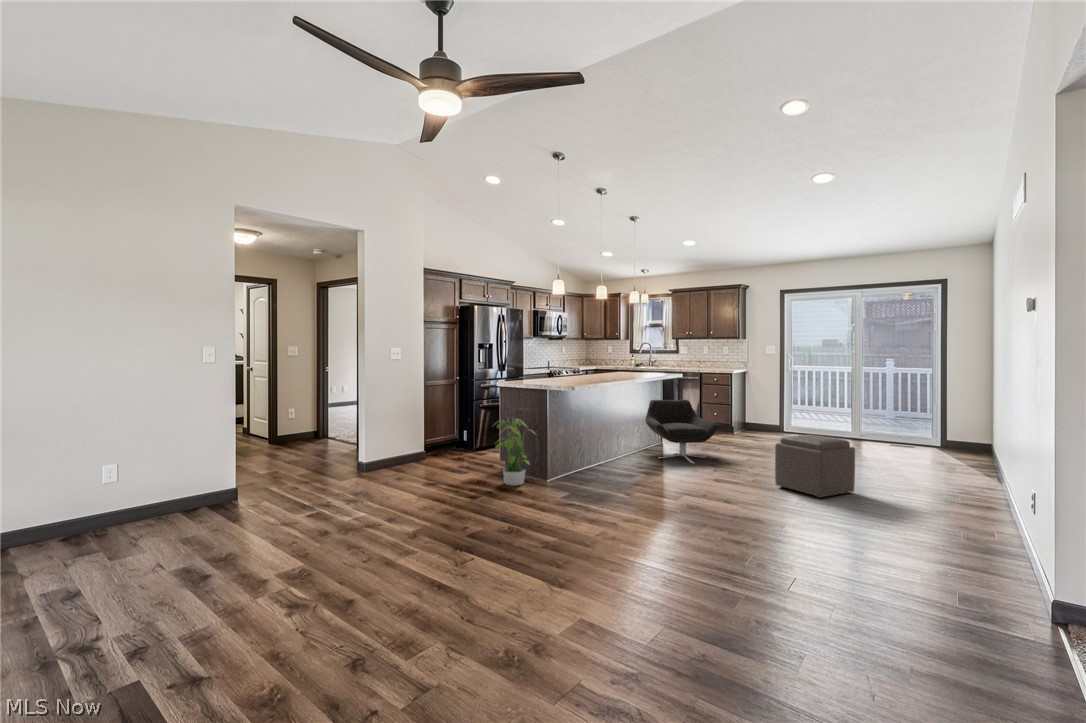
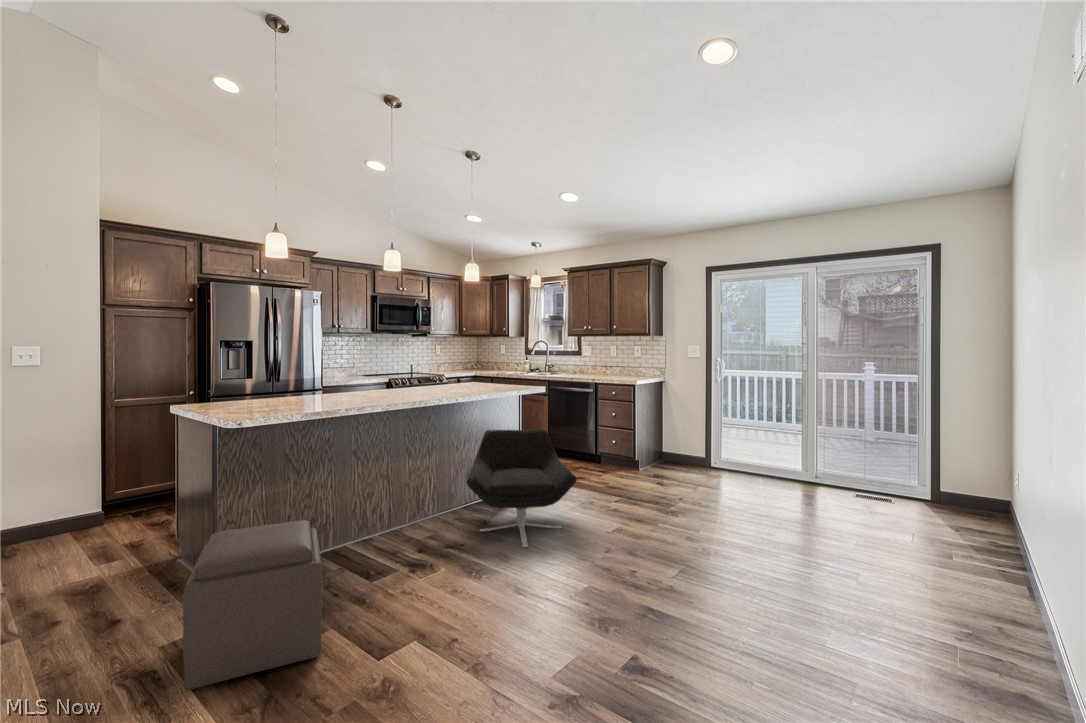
potted plant: present [496,419,534,485] -> none [39,484,161,634]
ottoman: present [775,434,855,498] -> present [183,520,322,690]

